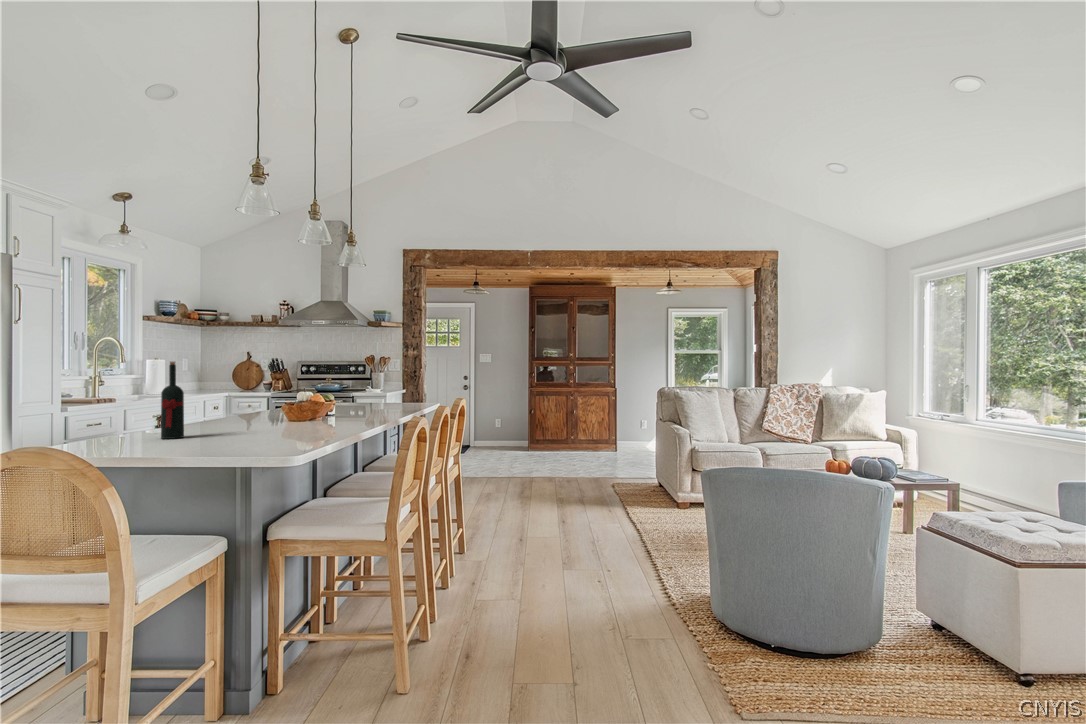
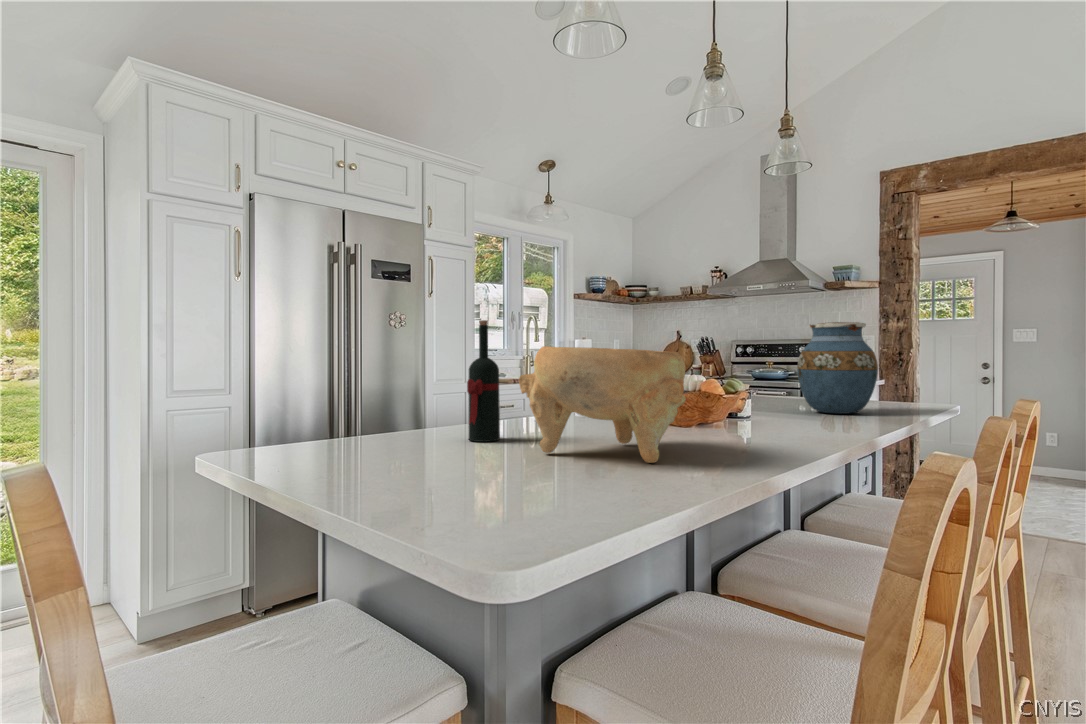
vase: none [357,359,400,411] -> present [797,322,878,414]
decorative bowl: none [215,378,315,438] -> present [519,346,686,463]

